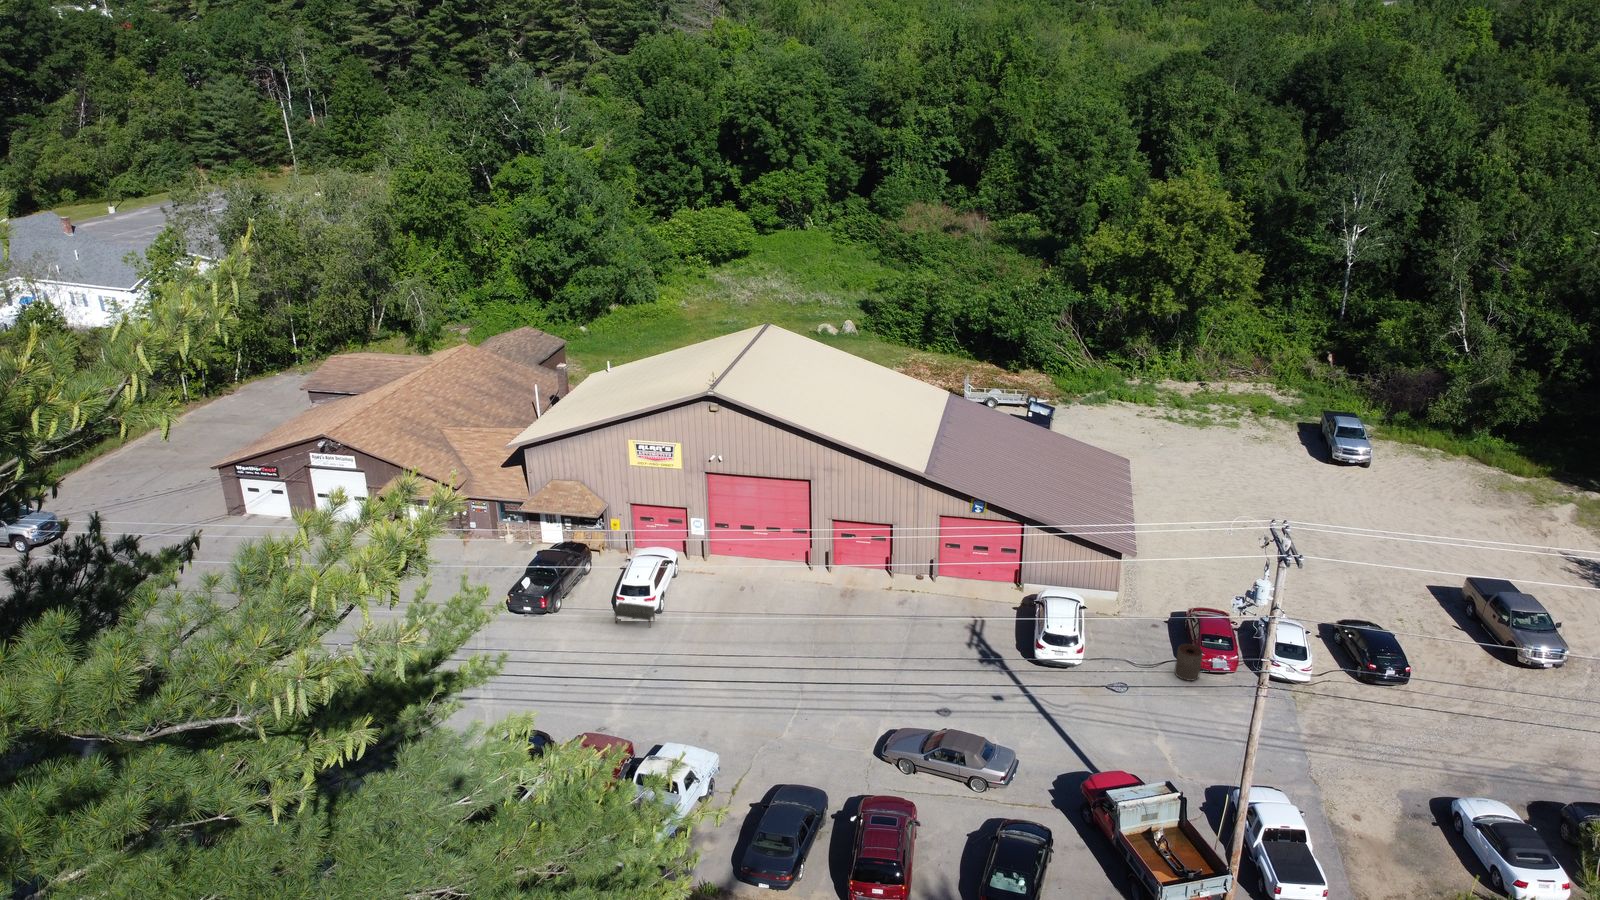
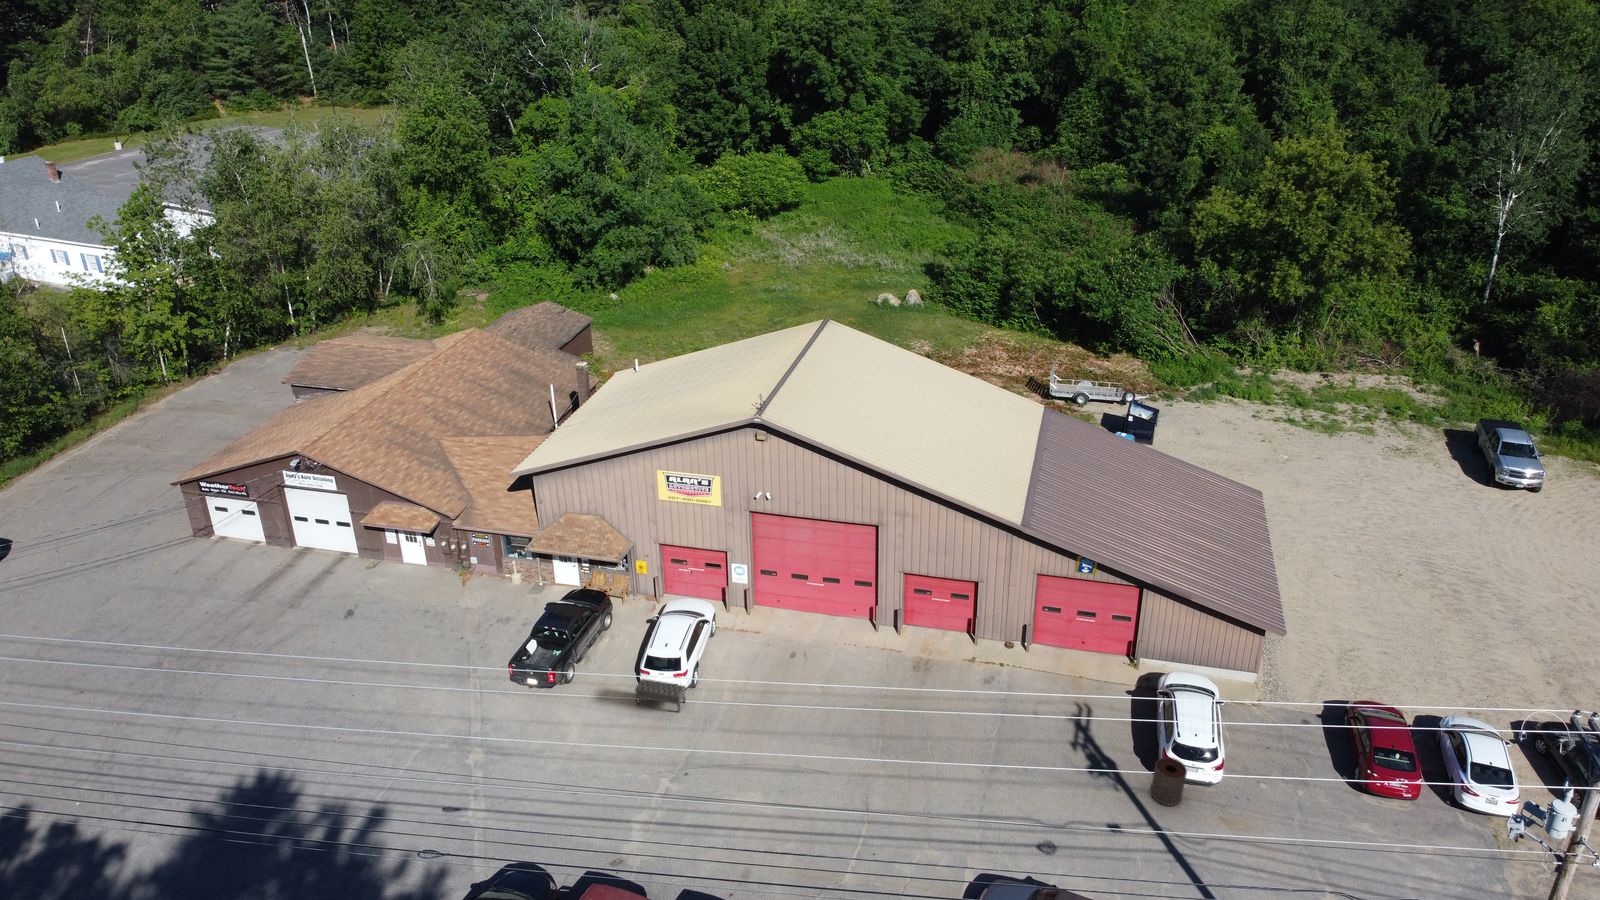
trash can: present [1175,644,1203,681] -> present [1150,757,1187,805]

